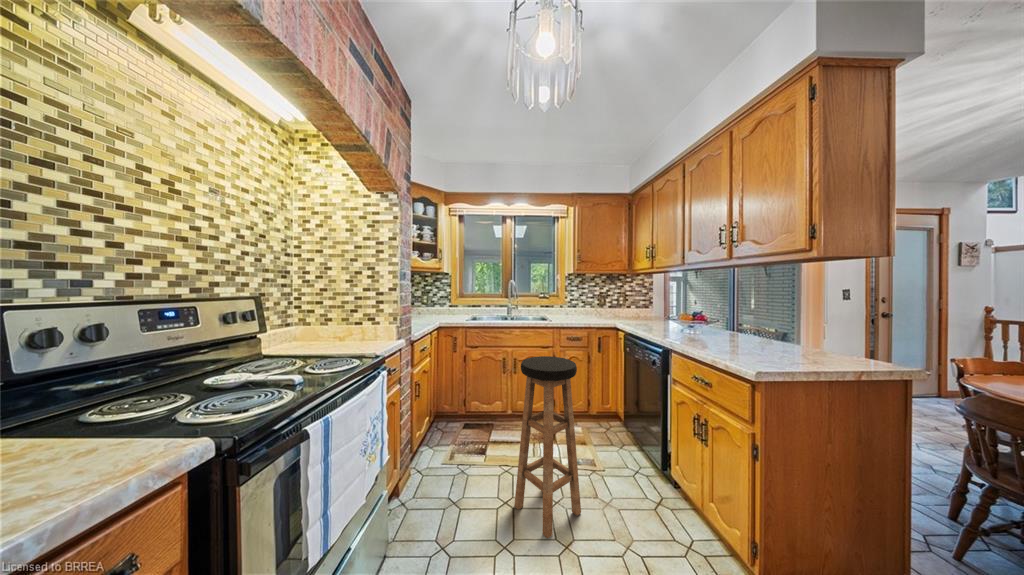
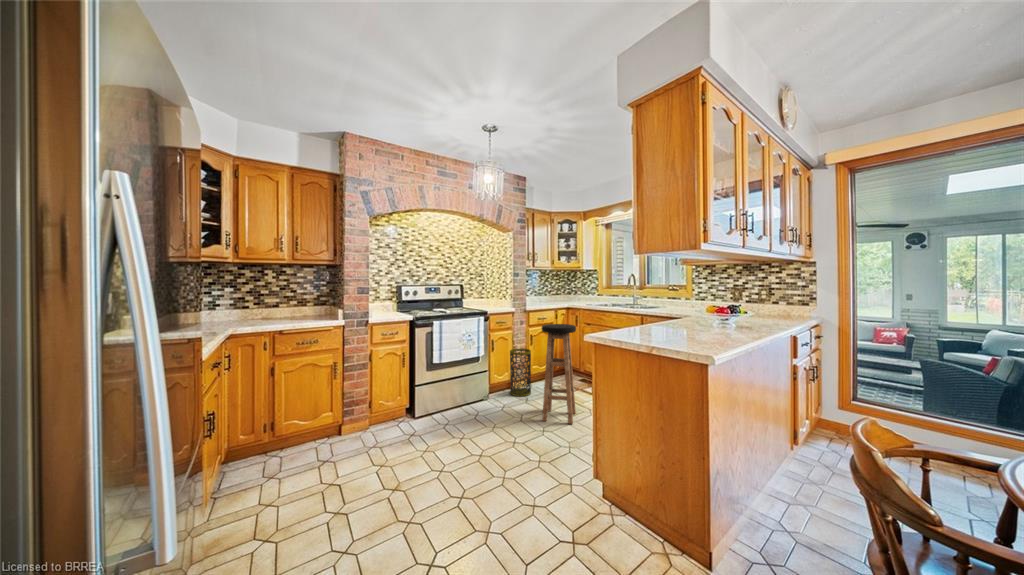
trash can: none [406,408,447,509] -> present [510,349,531,396]

